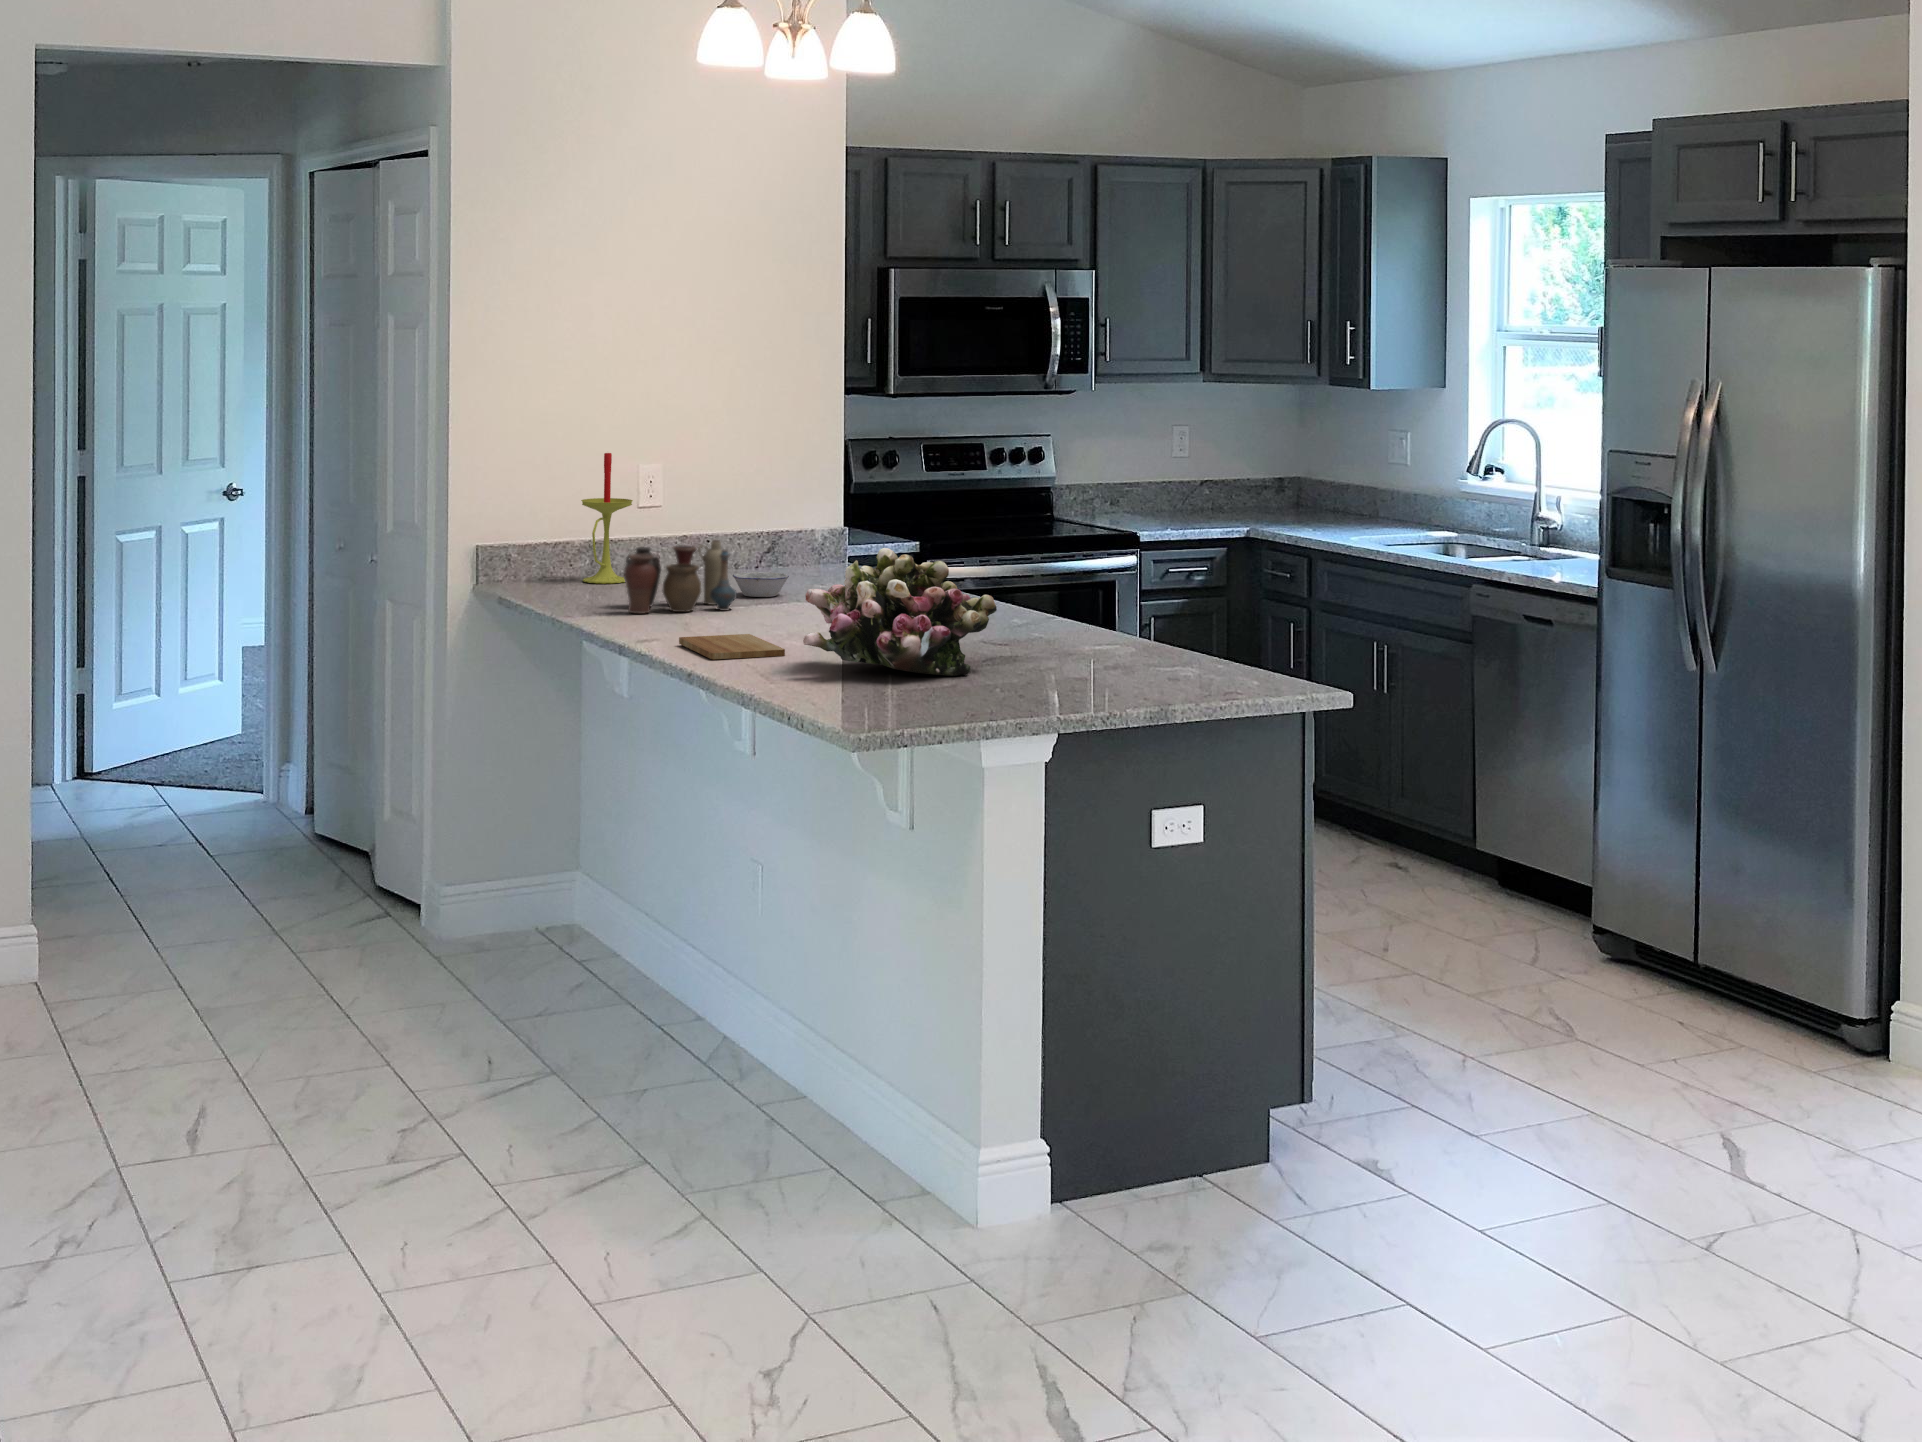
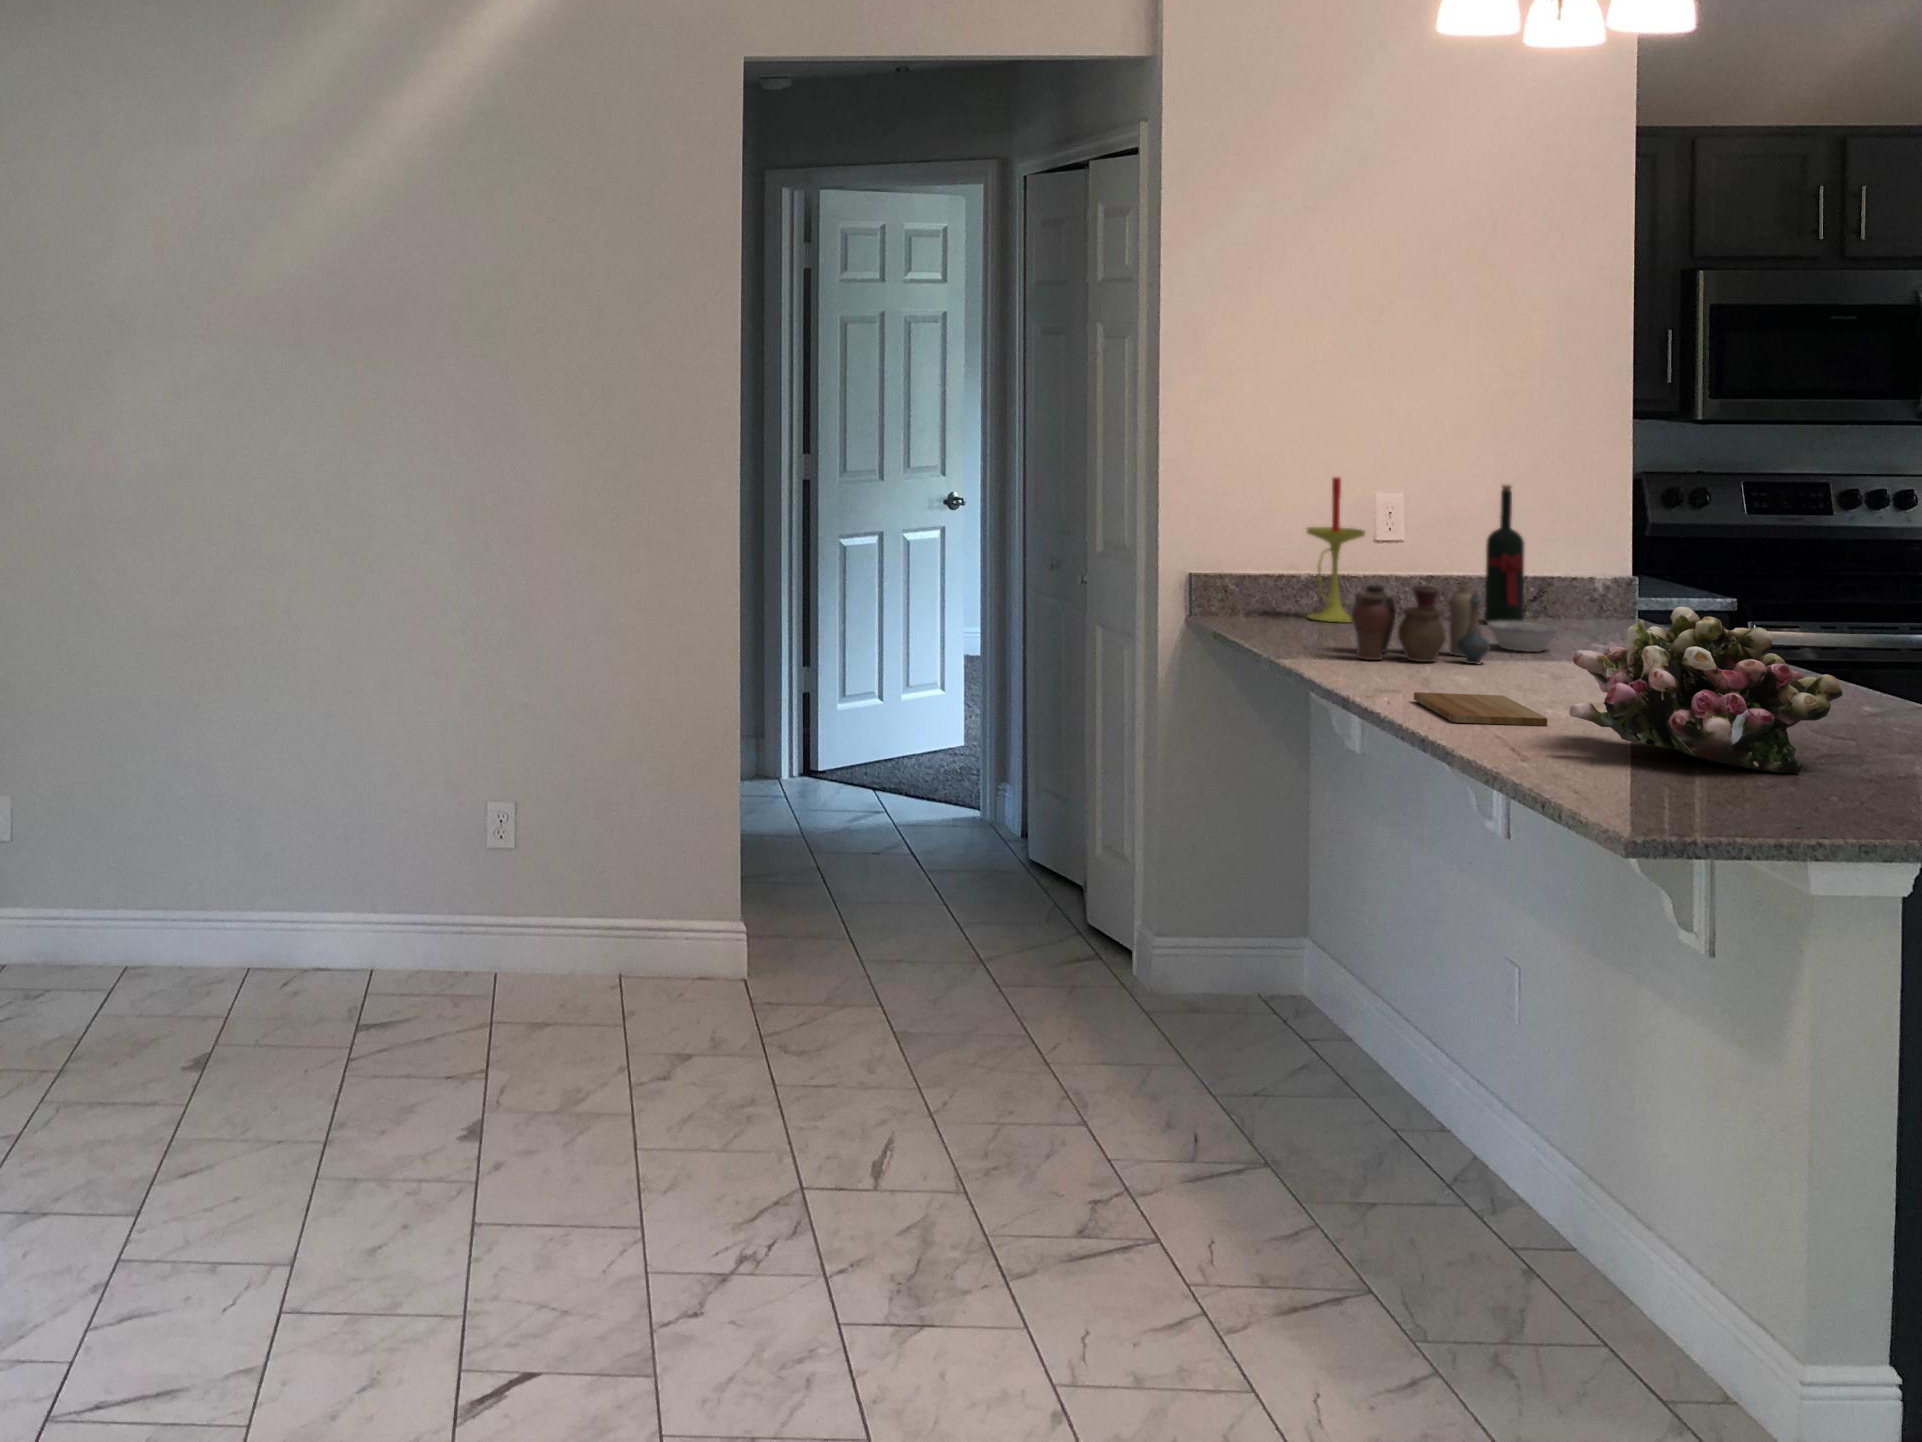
wine bottle: none [729,454,761,577] -> present [1484,485,1524,623]

